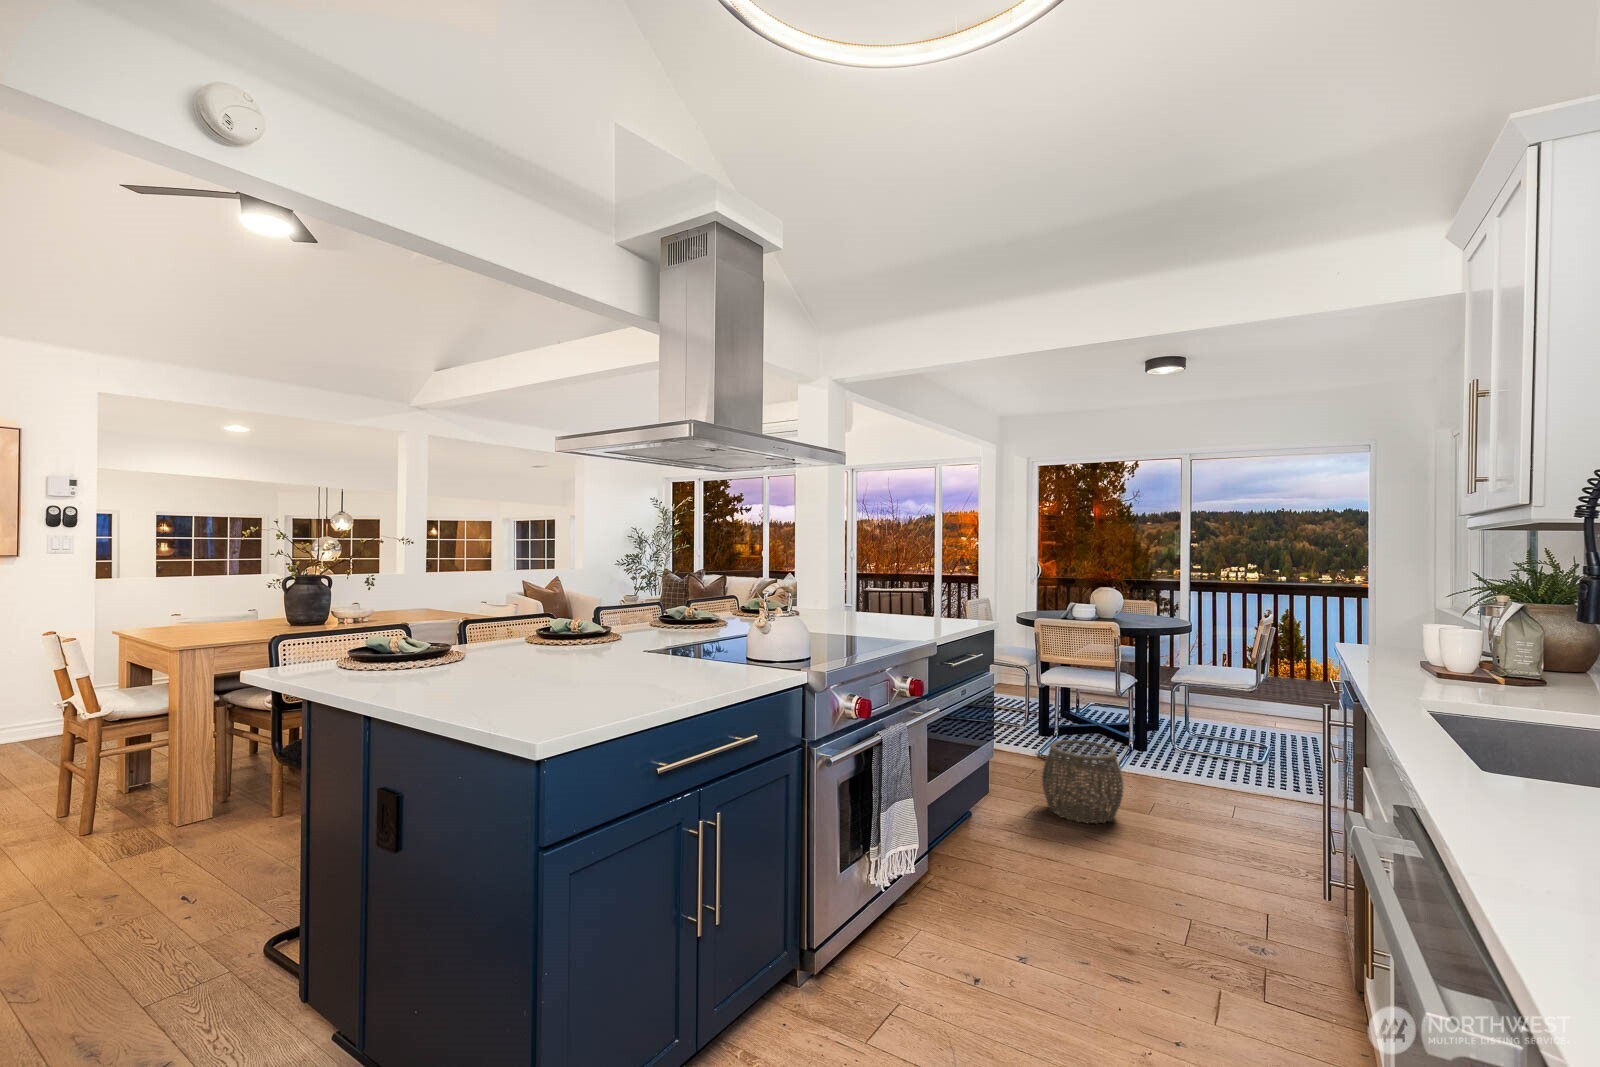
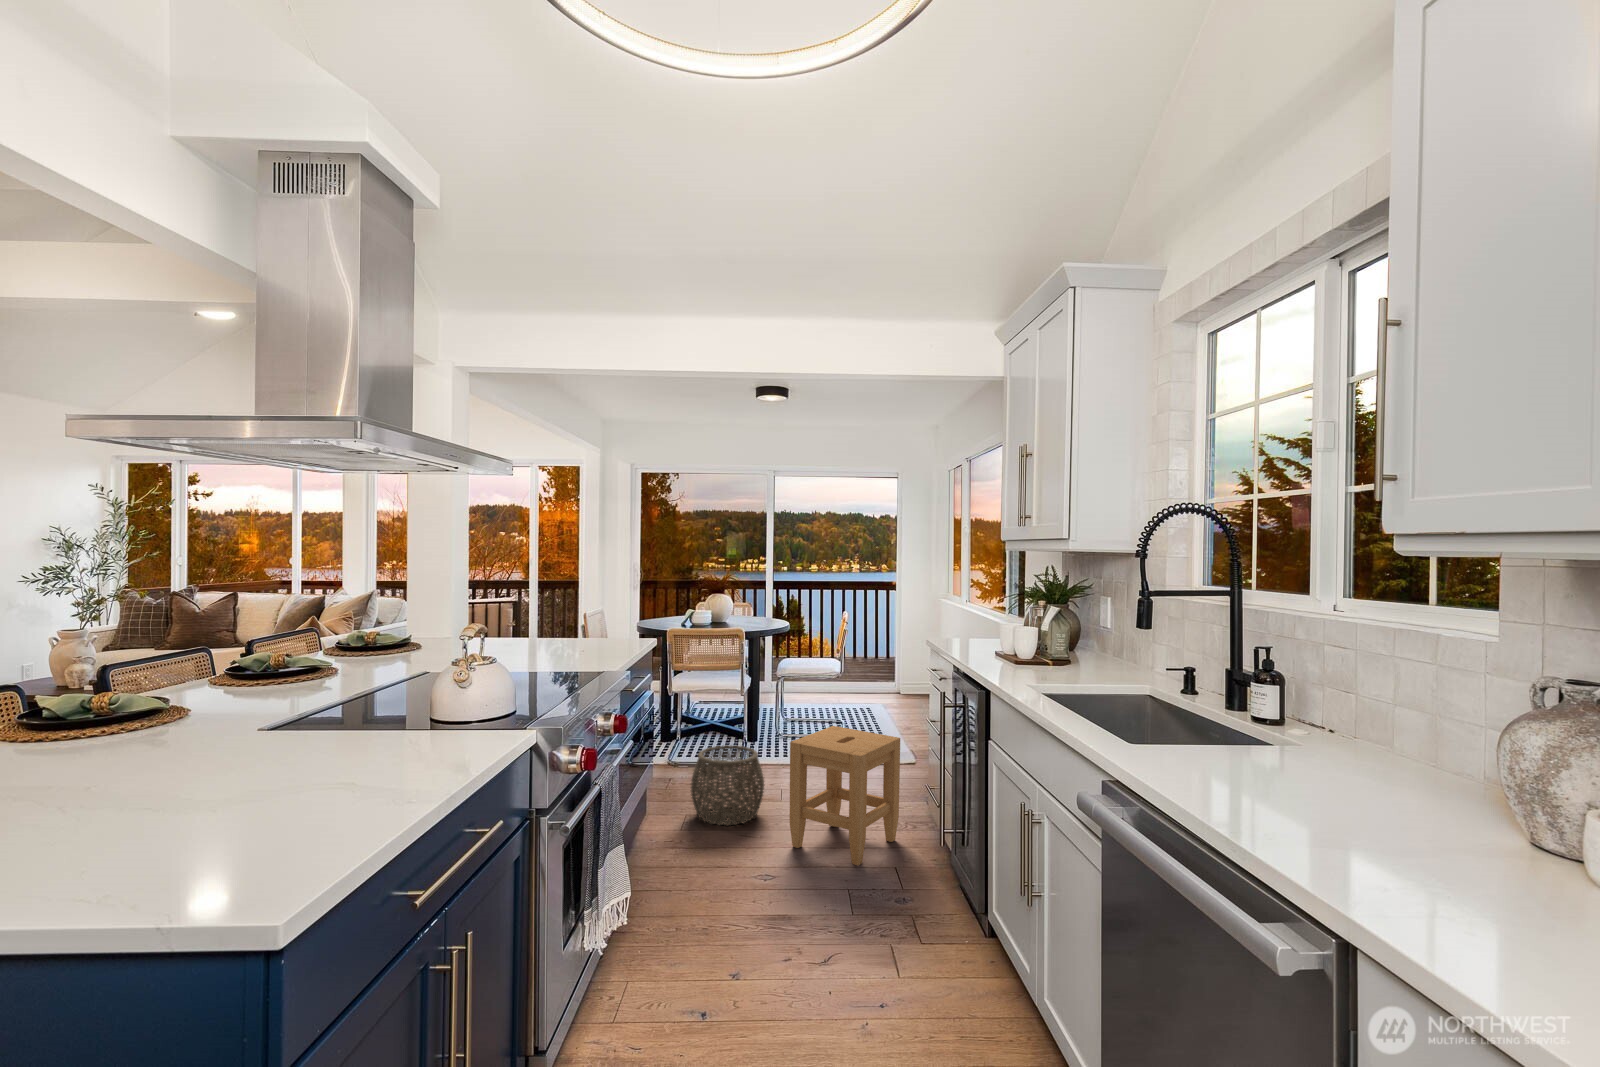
stool: none [1140,735,1288,895] -> present [790,726,900,866]

